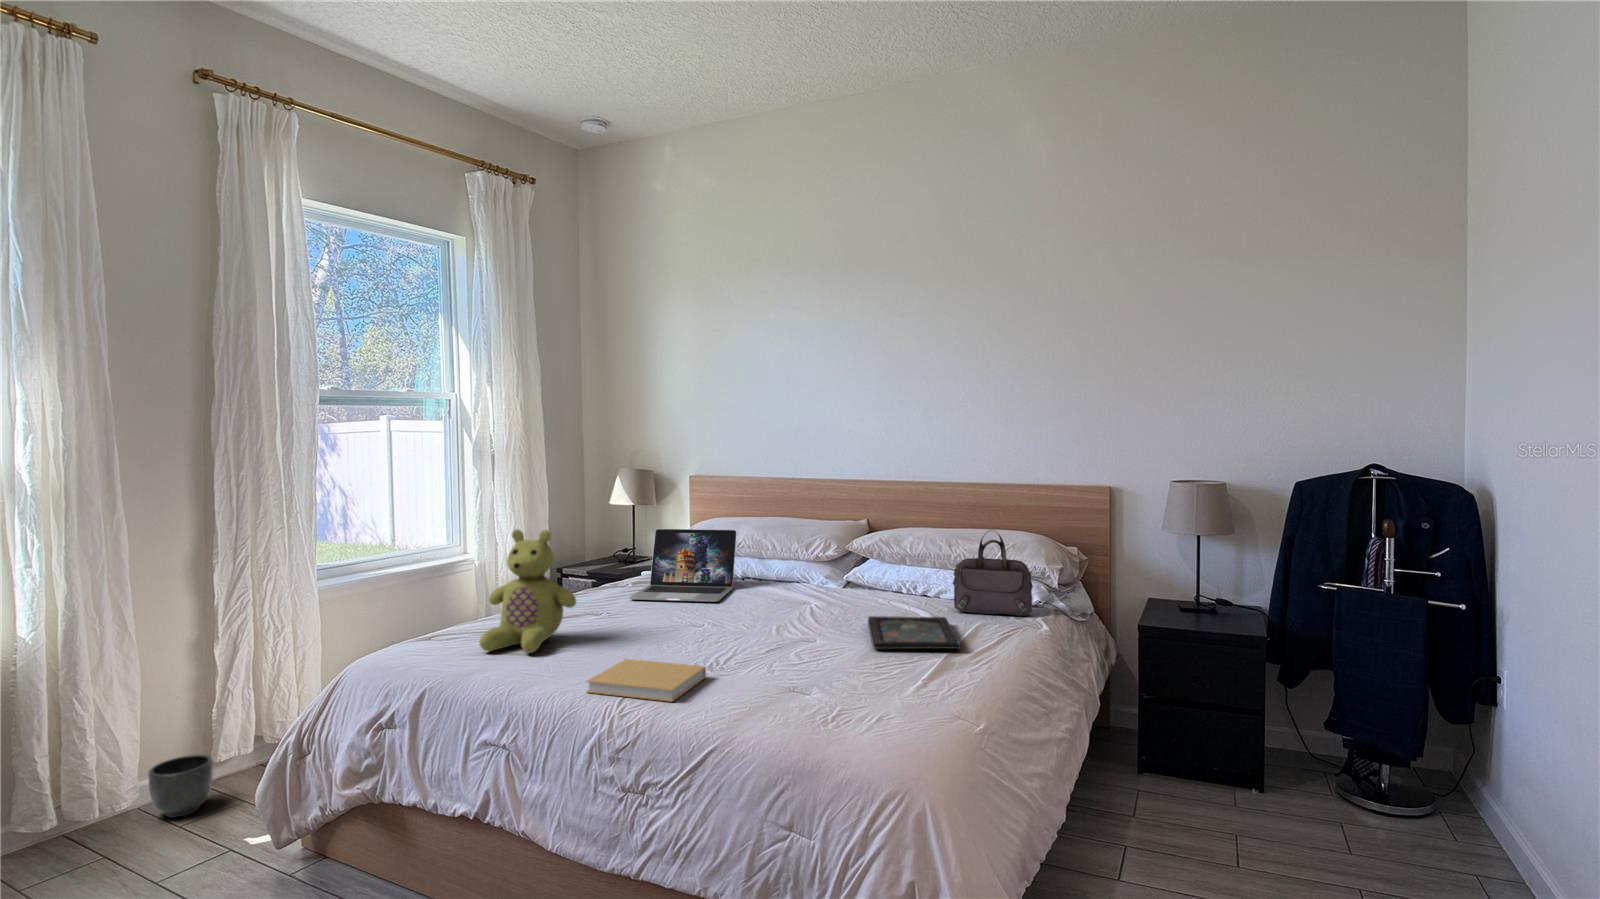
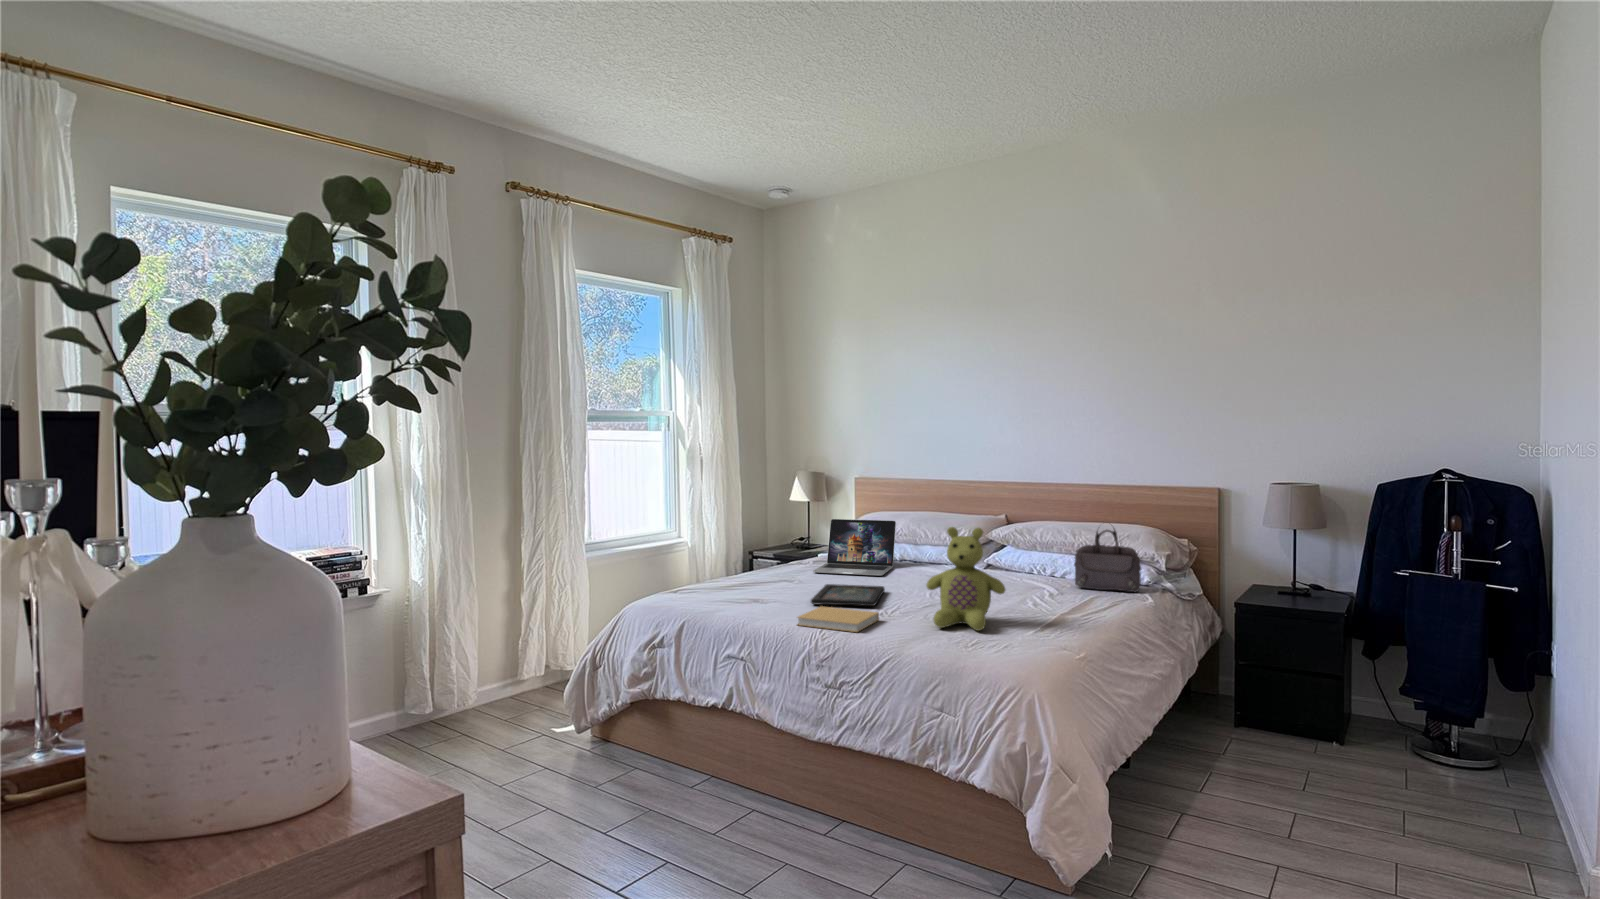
stuffed bear: present [480,529,576,653] -> present [926,527,1005,631]
tray: present [868,616,961,649] -> present [811,584,885,606]
planter: present [148,755,213,818] -> none [486,672,524,713]

